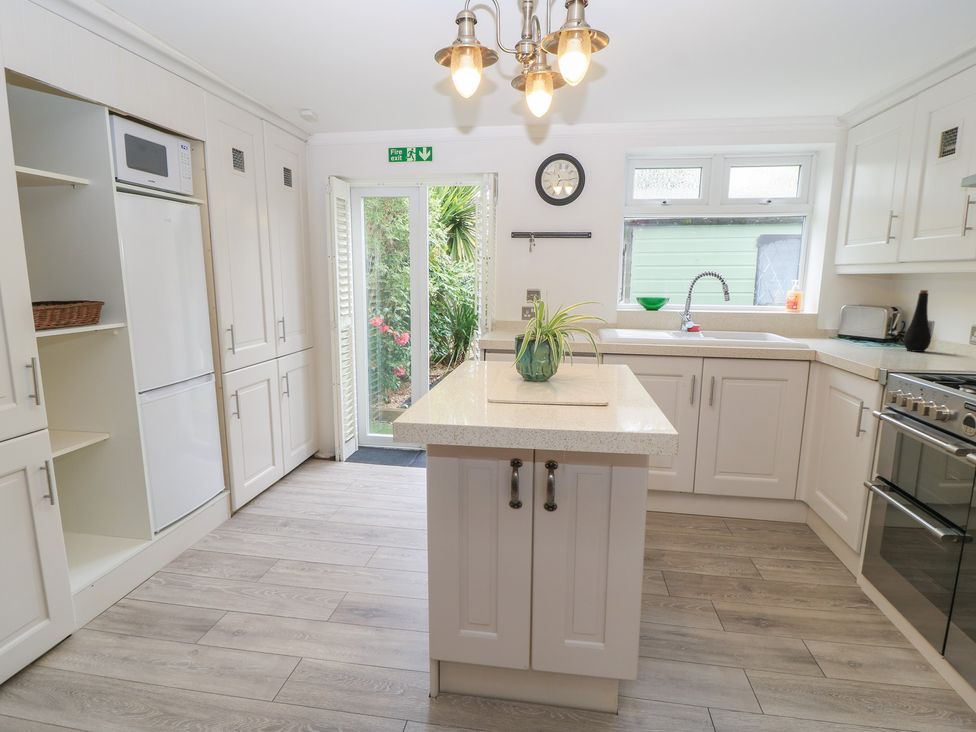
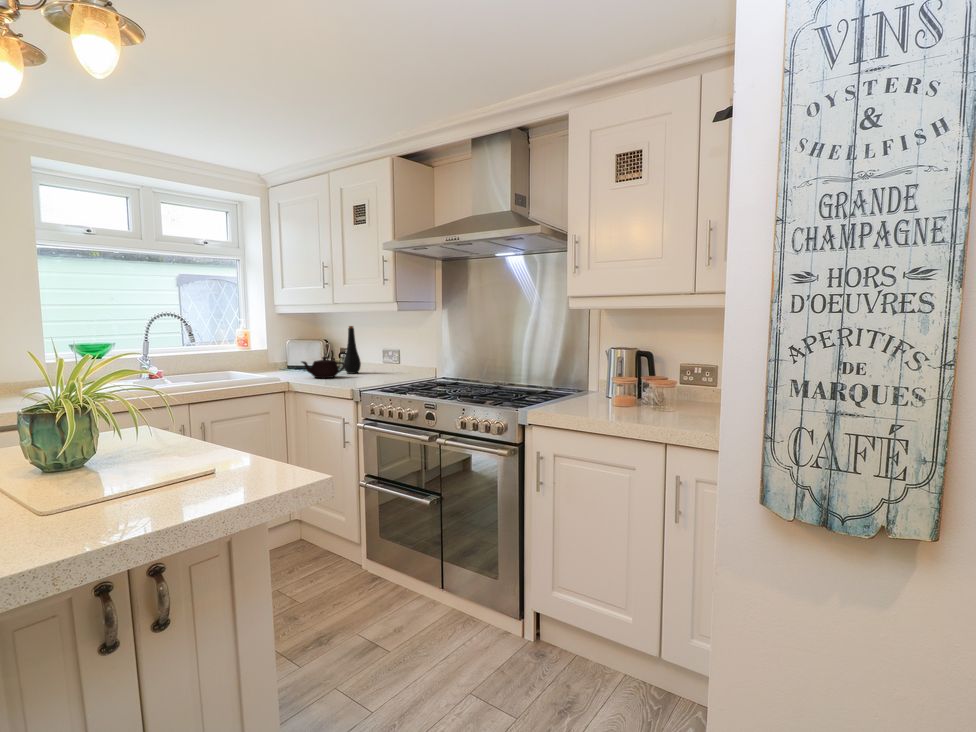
teapot: none [837,326,898,352] -> present [302,357,345,378]

